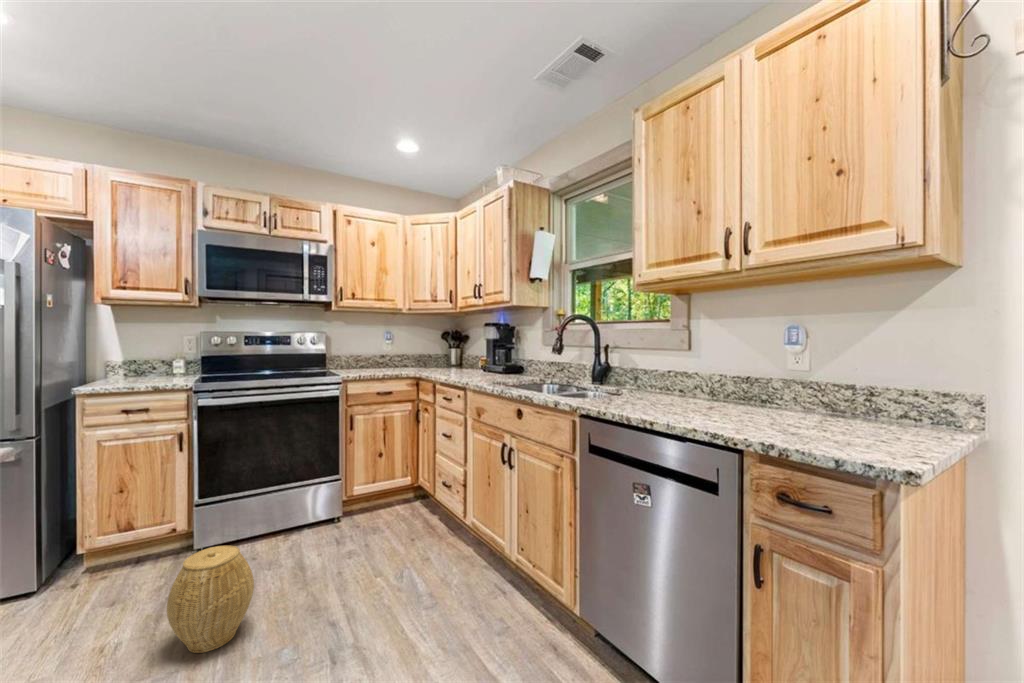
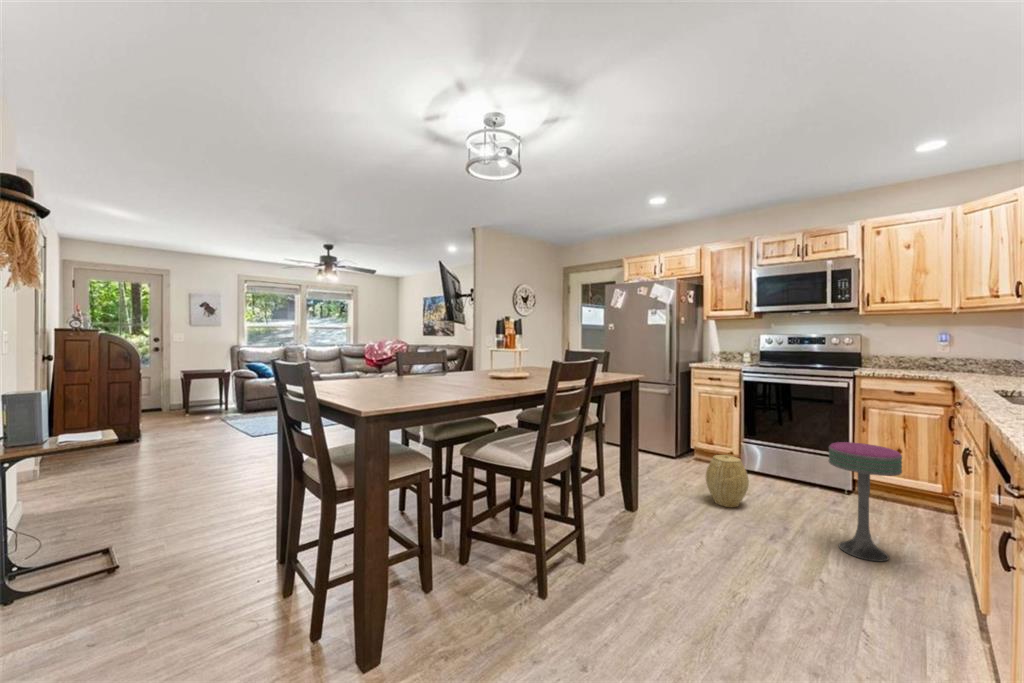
bar stool: none [386,465,458,618] -> present [829,442,902,561]

